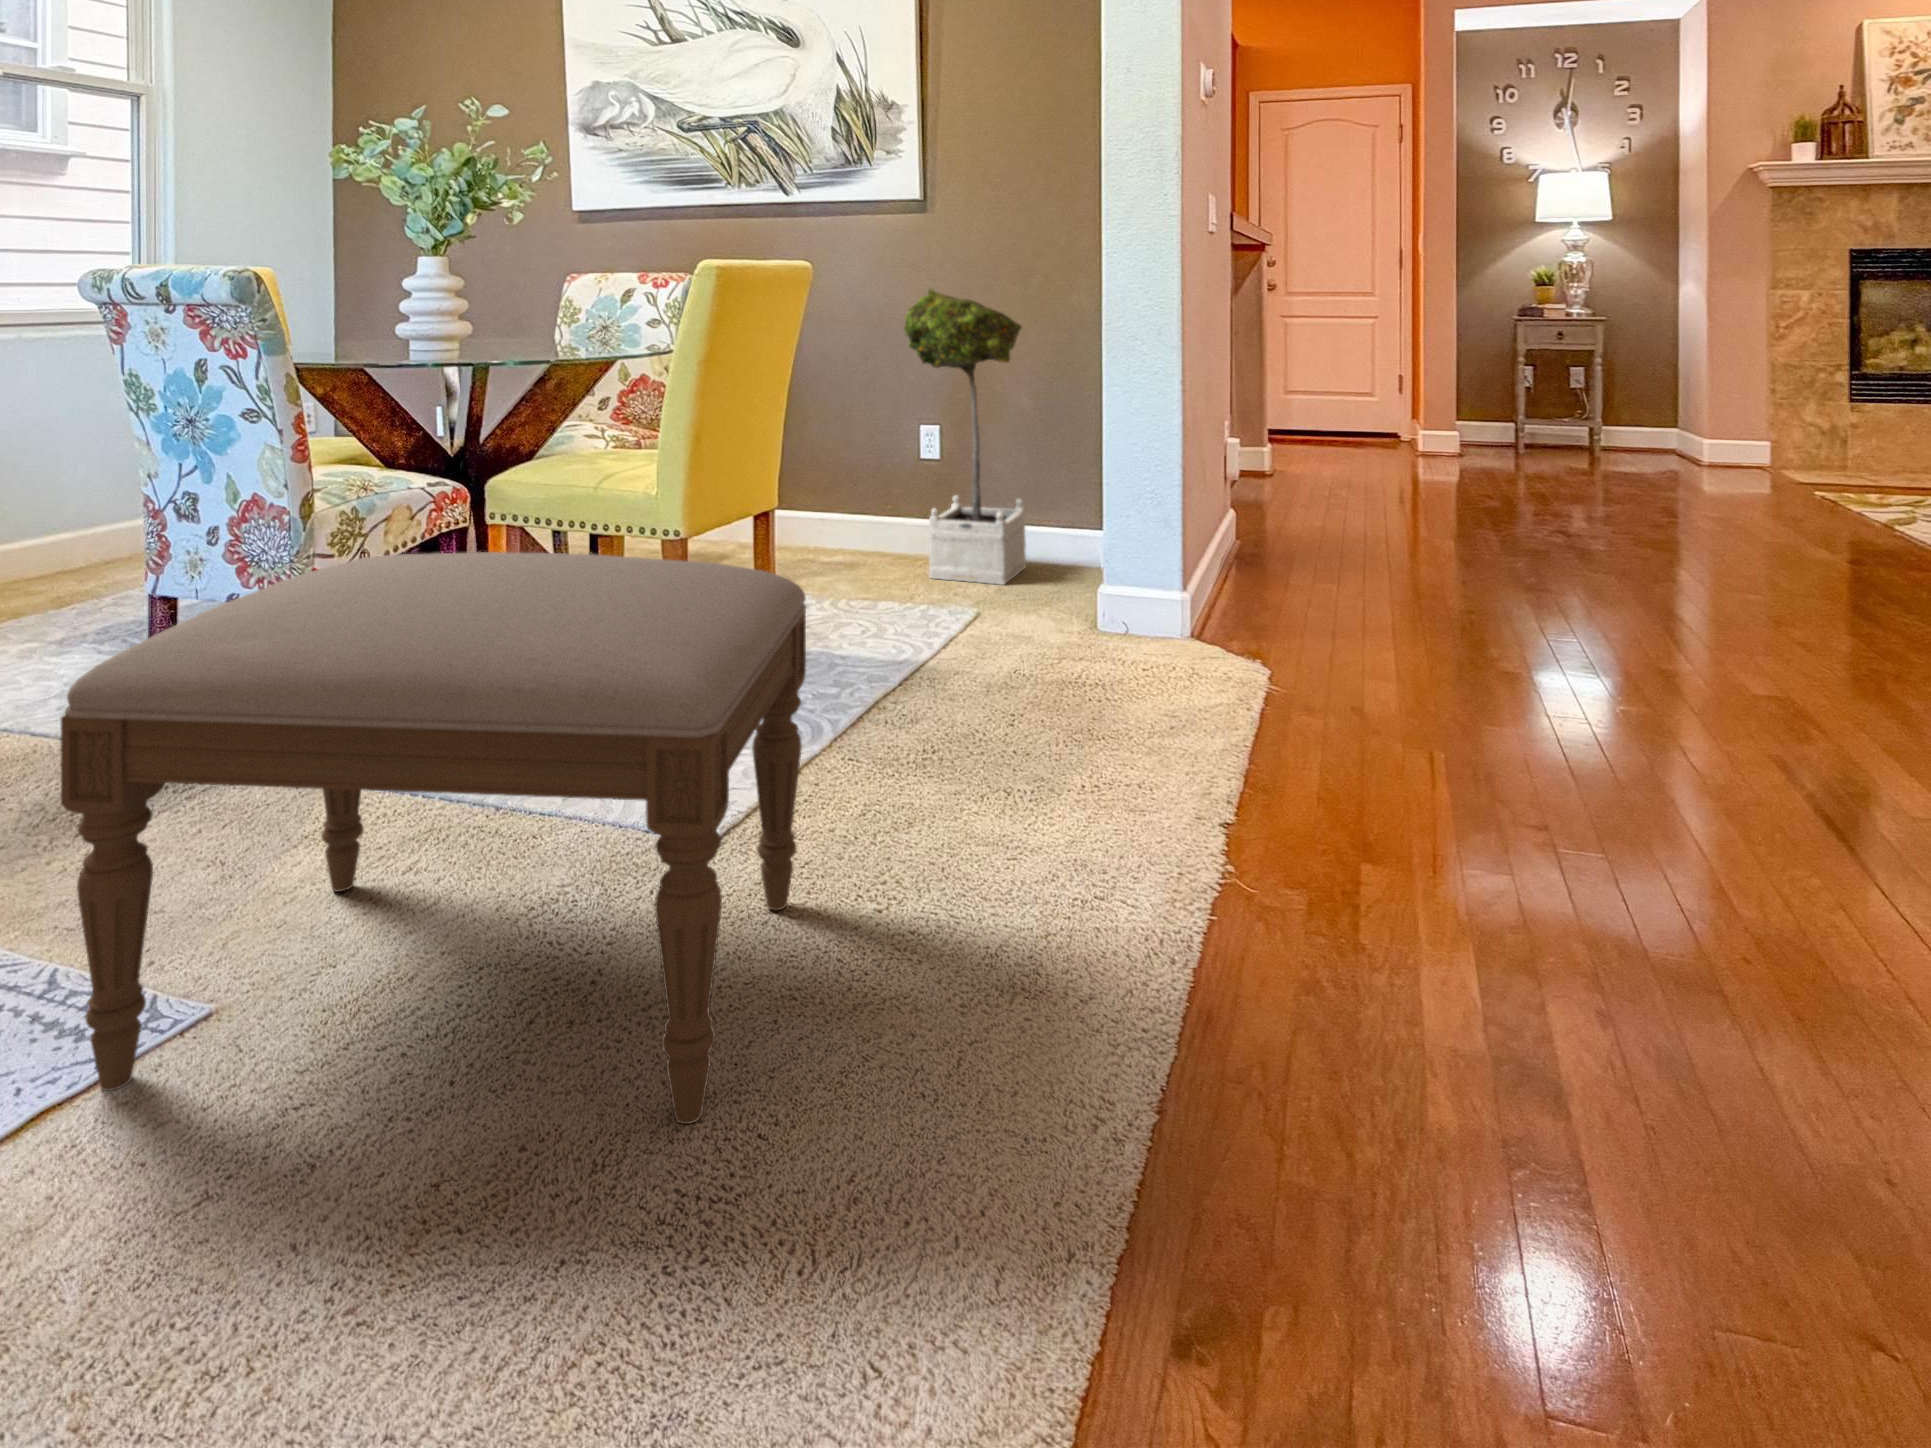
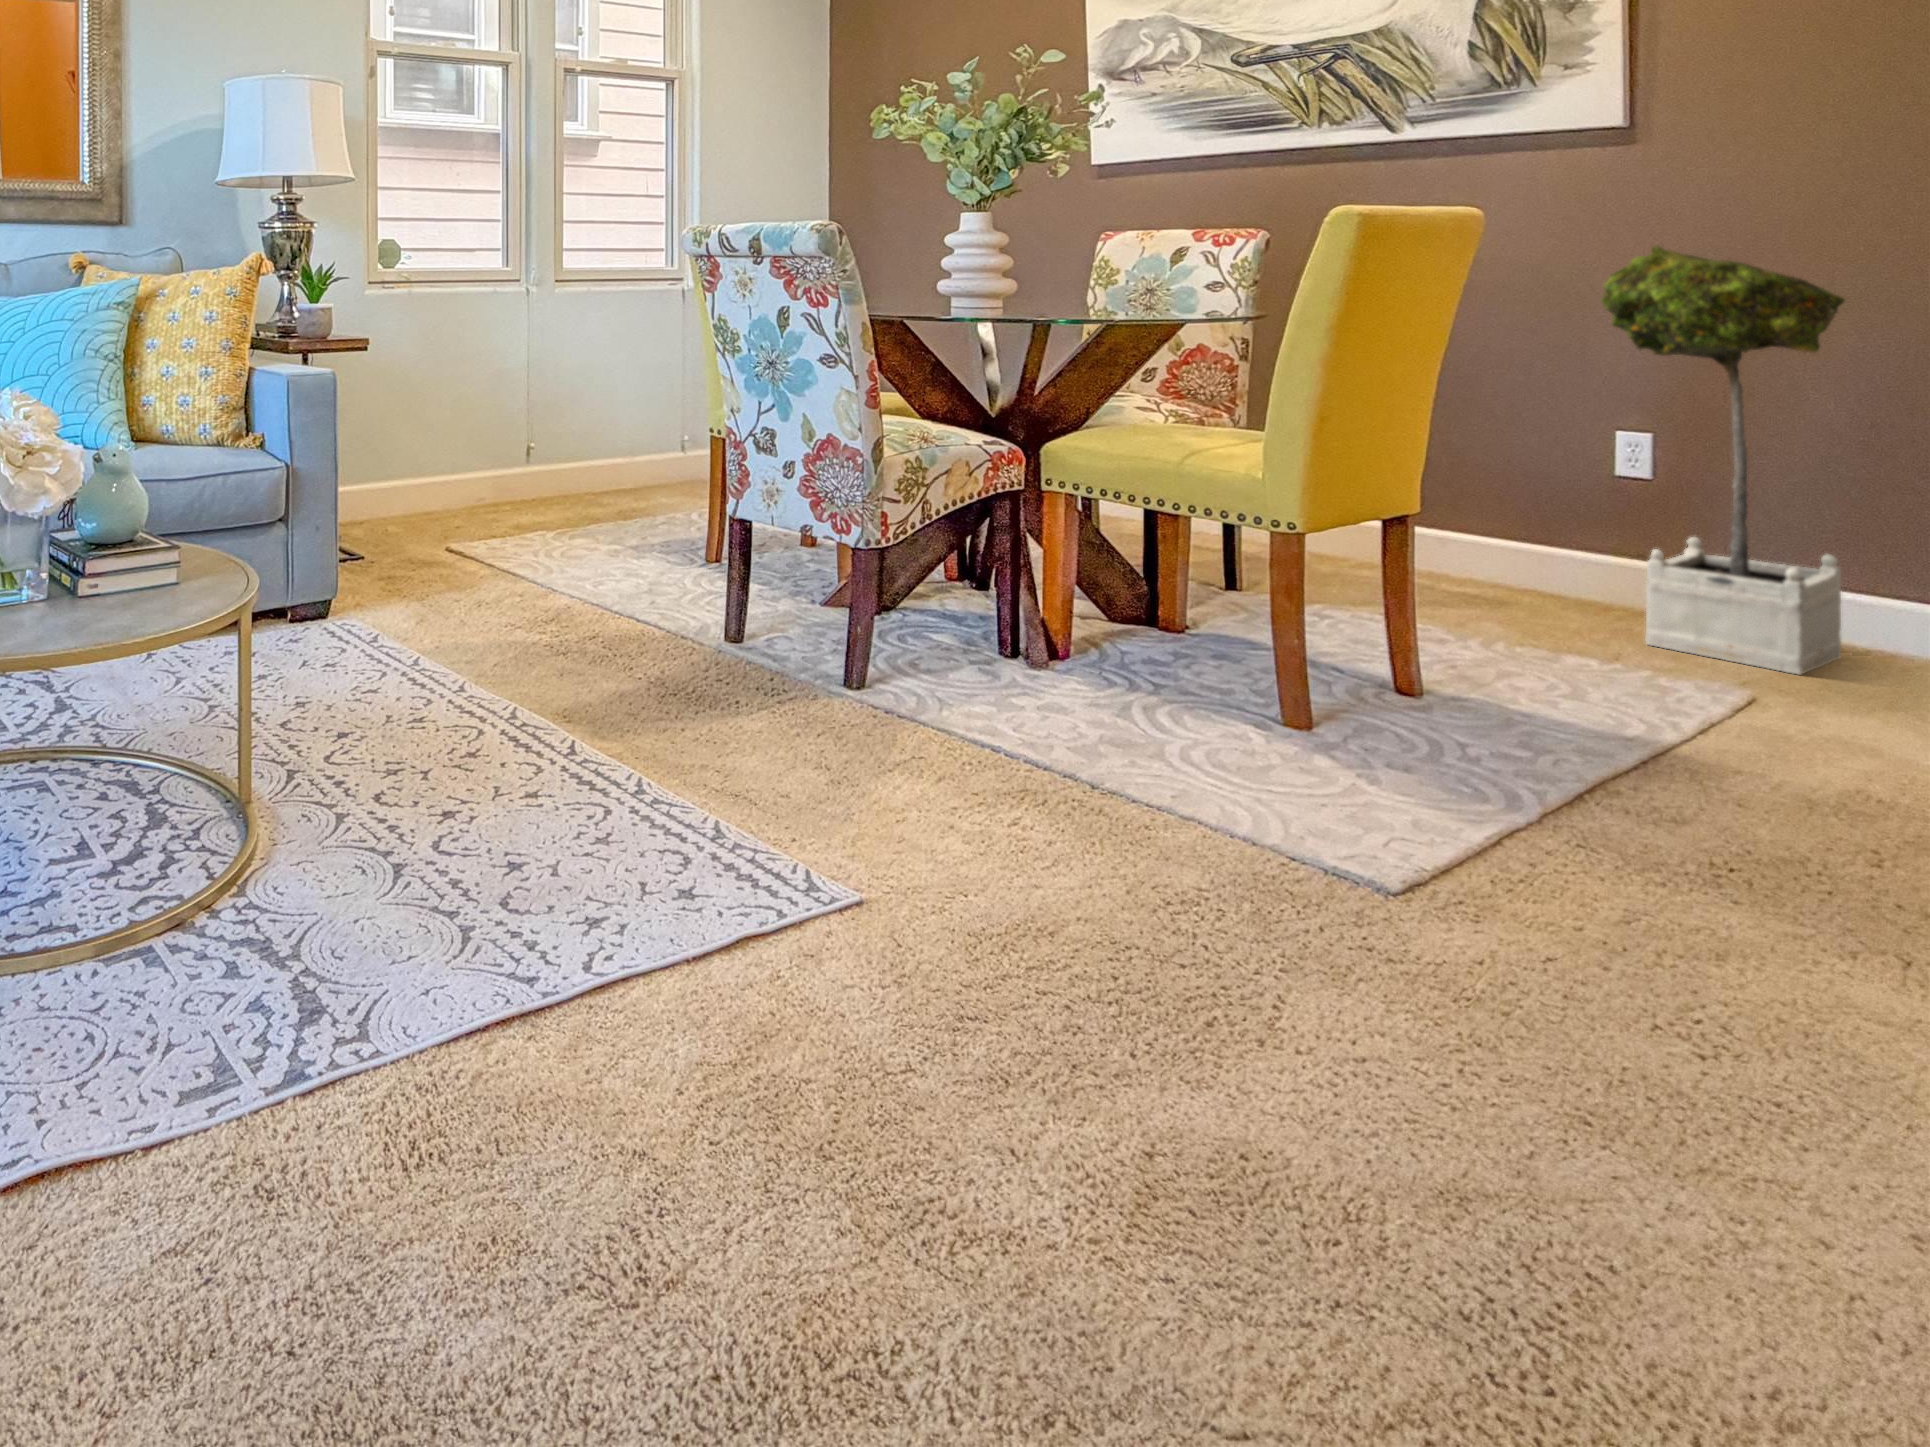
ottoman: present [61,552,806,1124] -> none [760,494,1550,1169]

